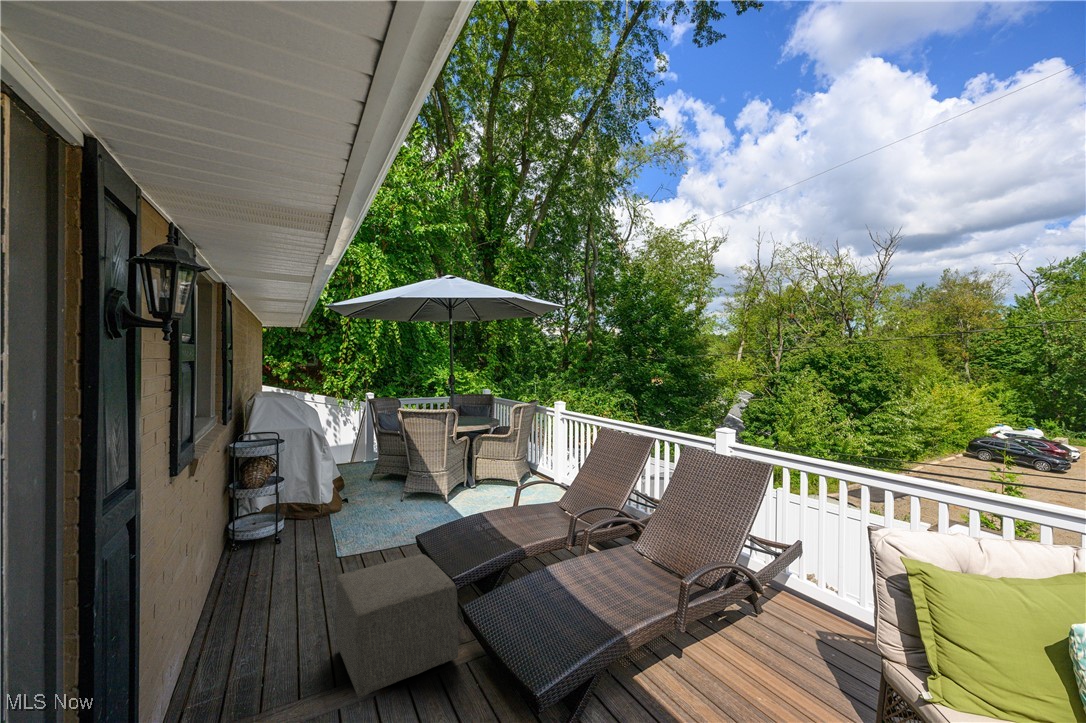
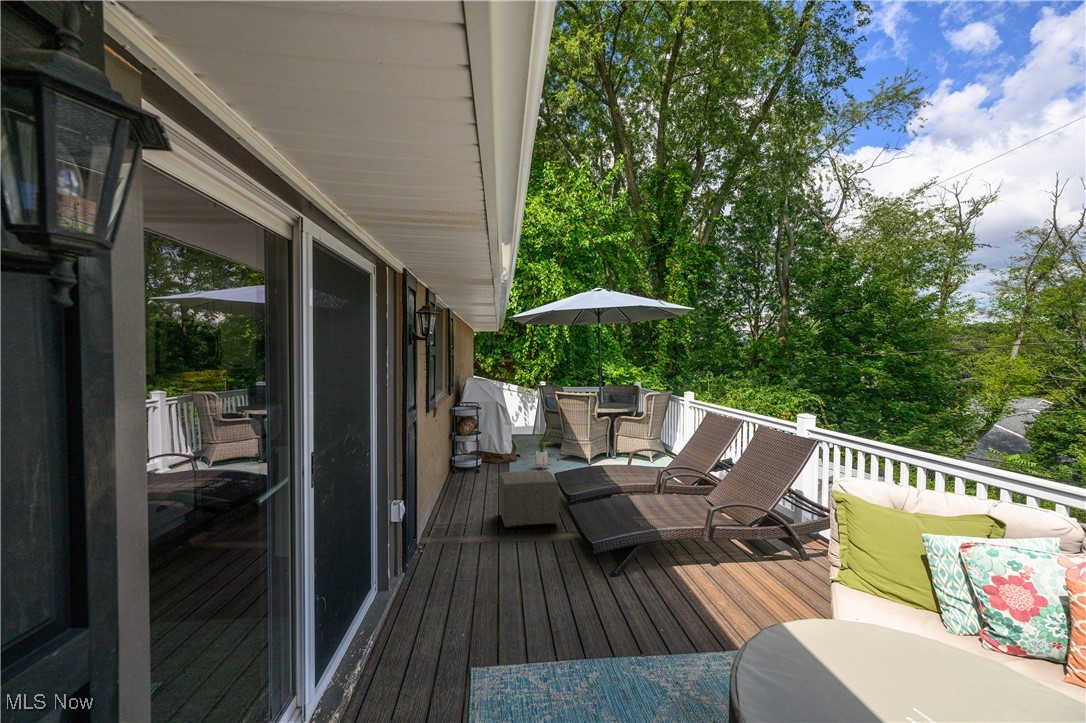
house plant: none [362,454,398,521] -> present [535,427,551,470]

